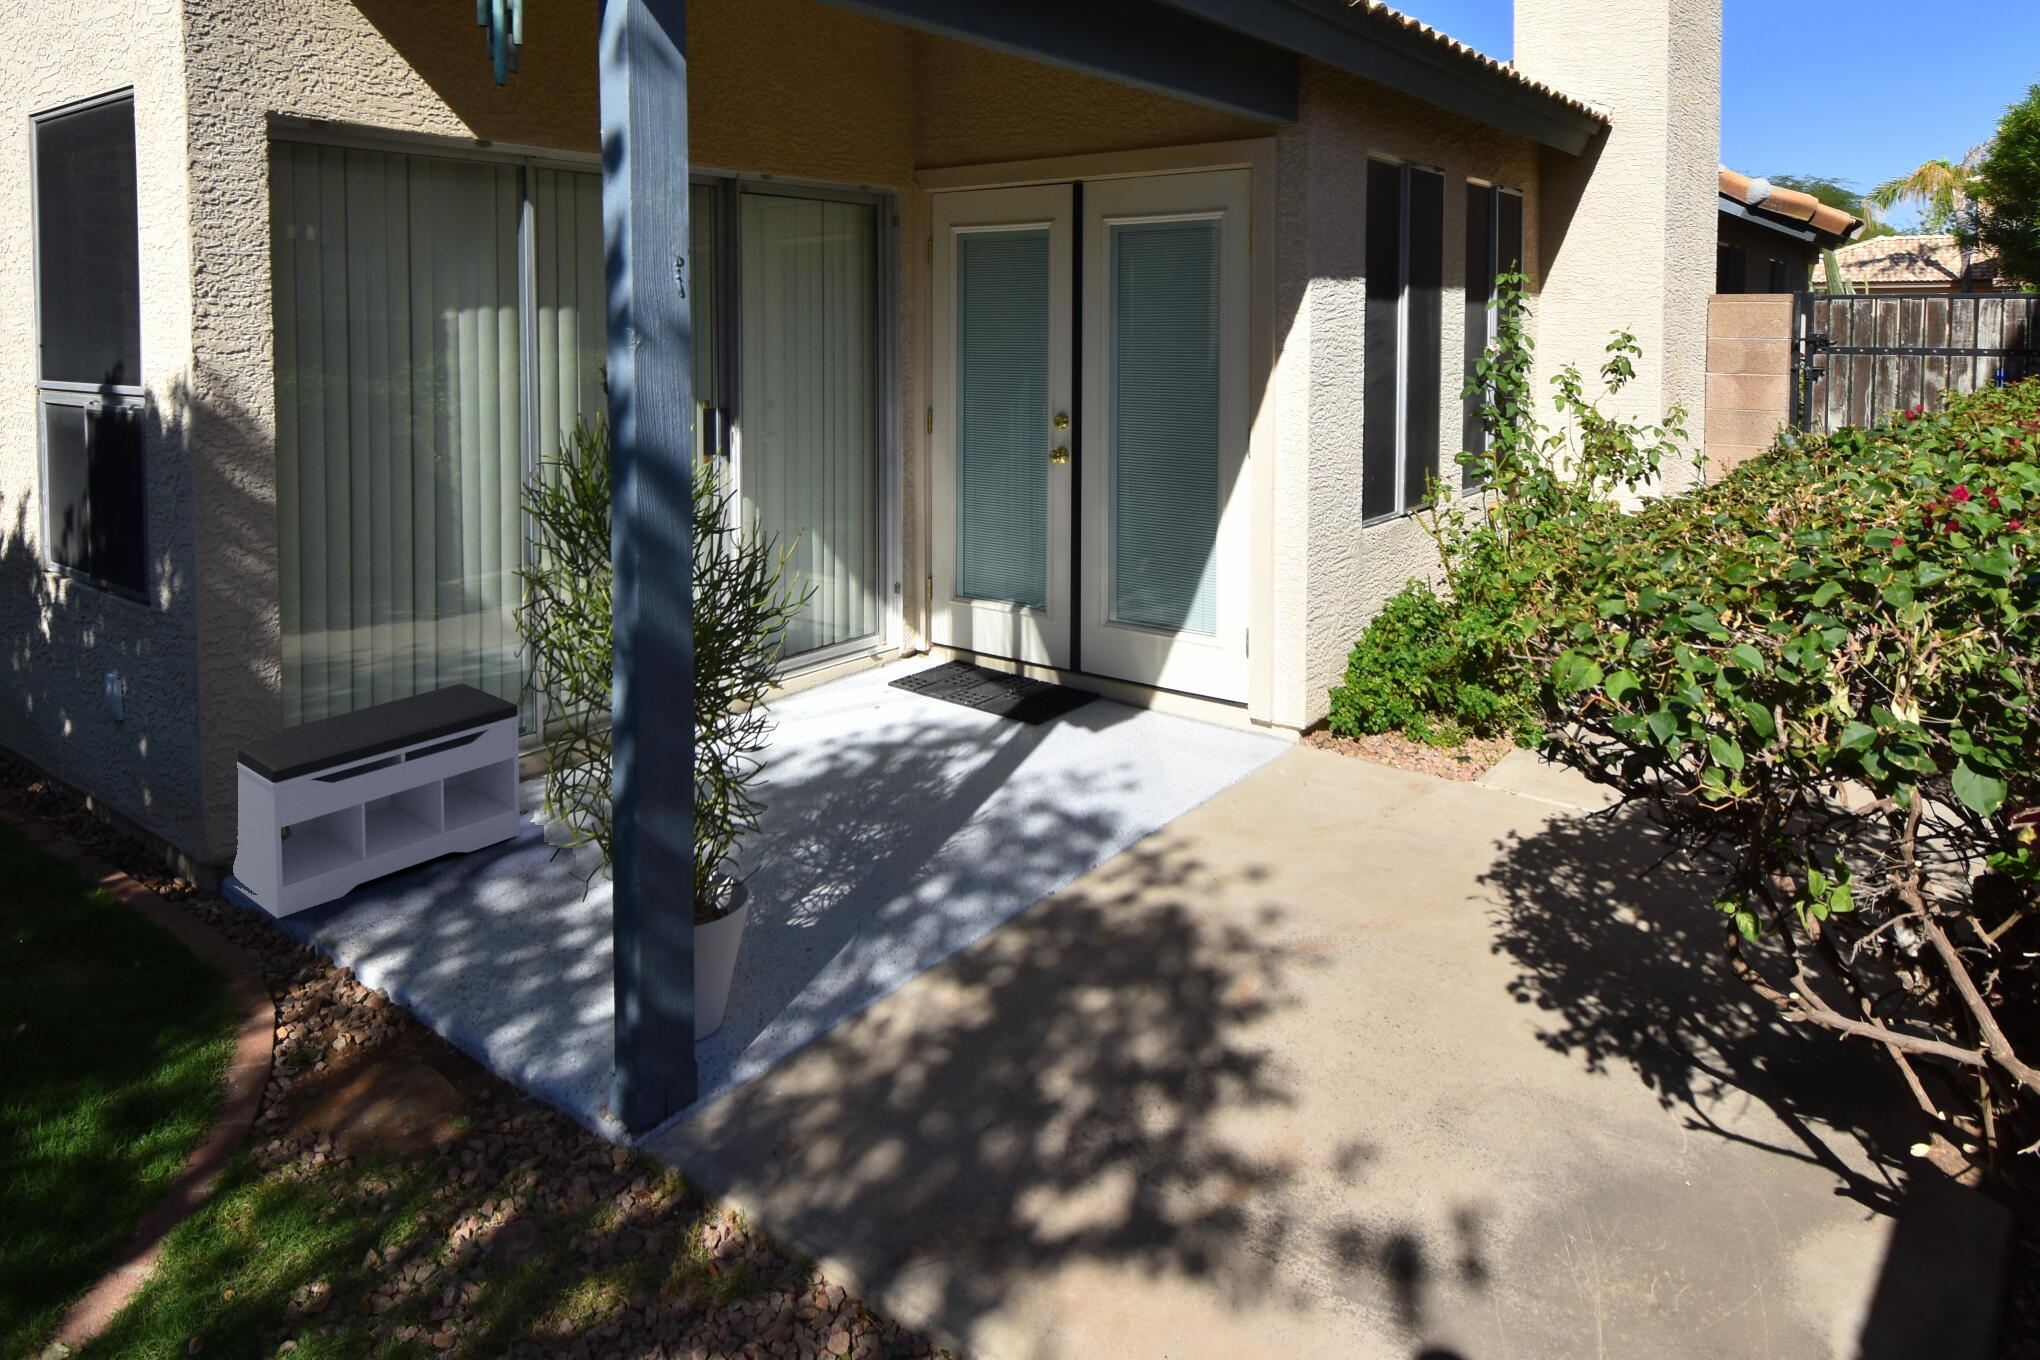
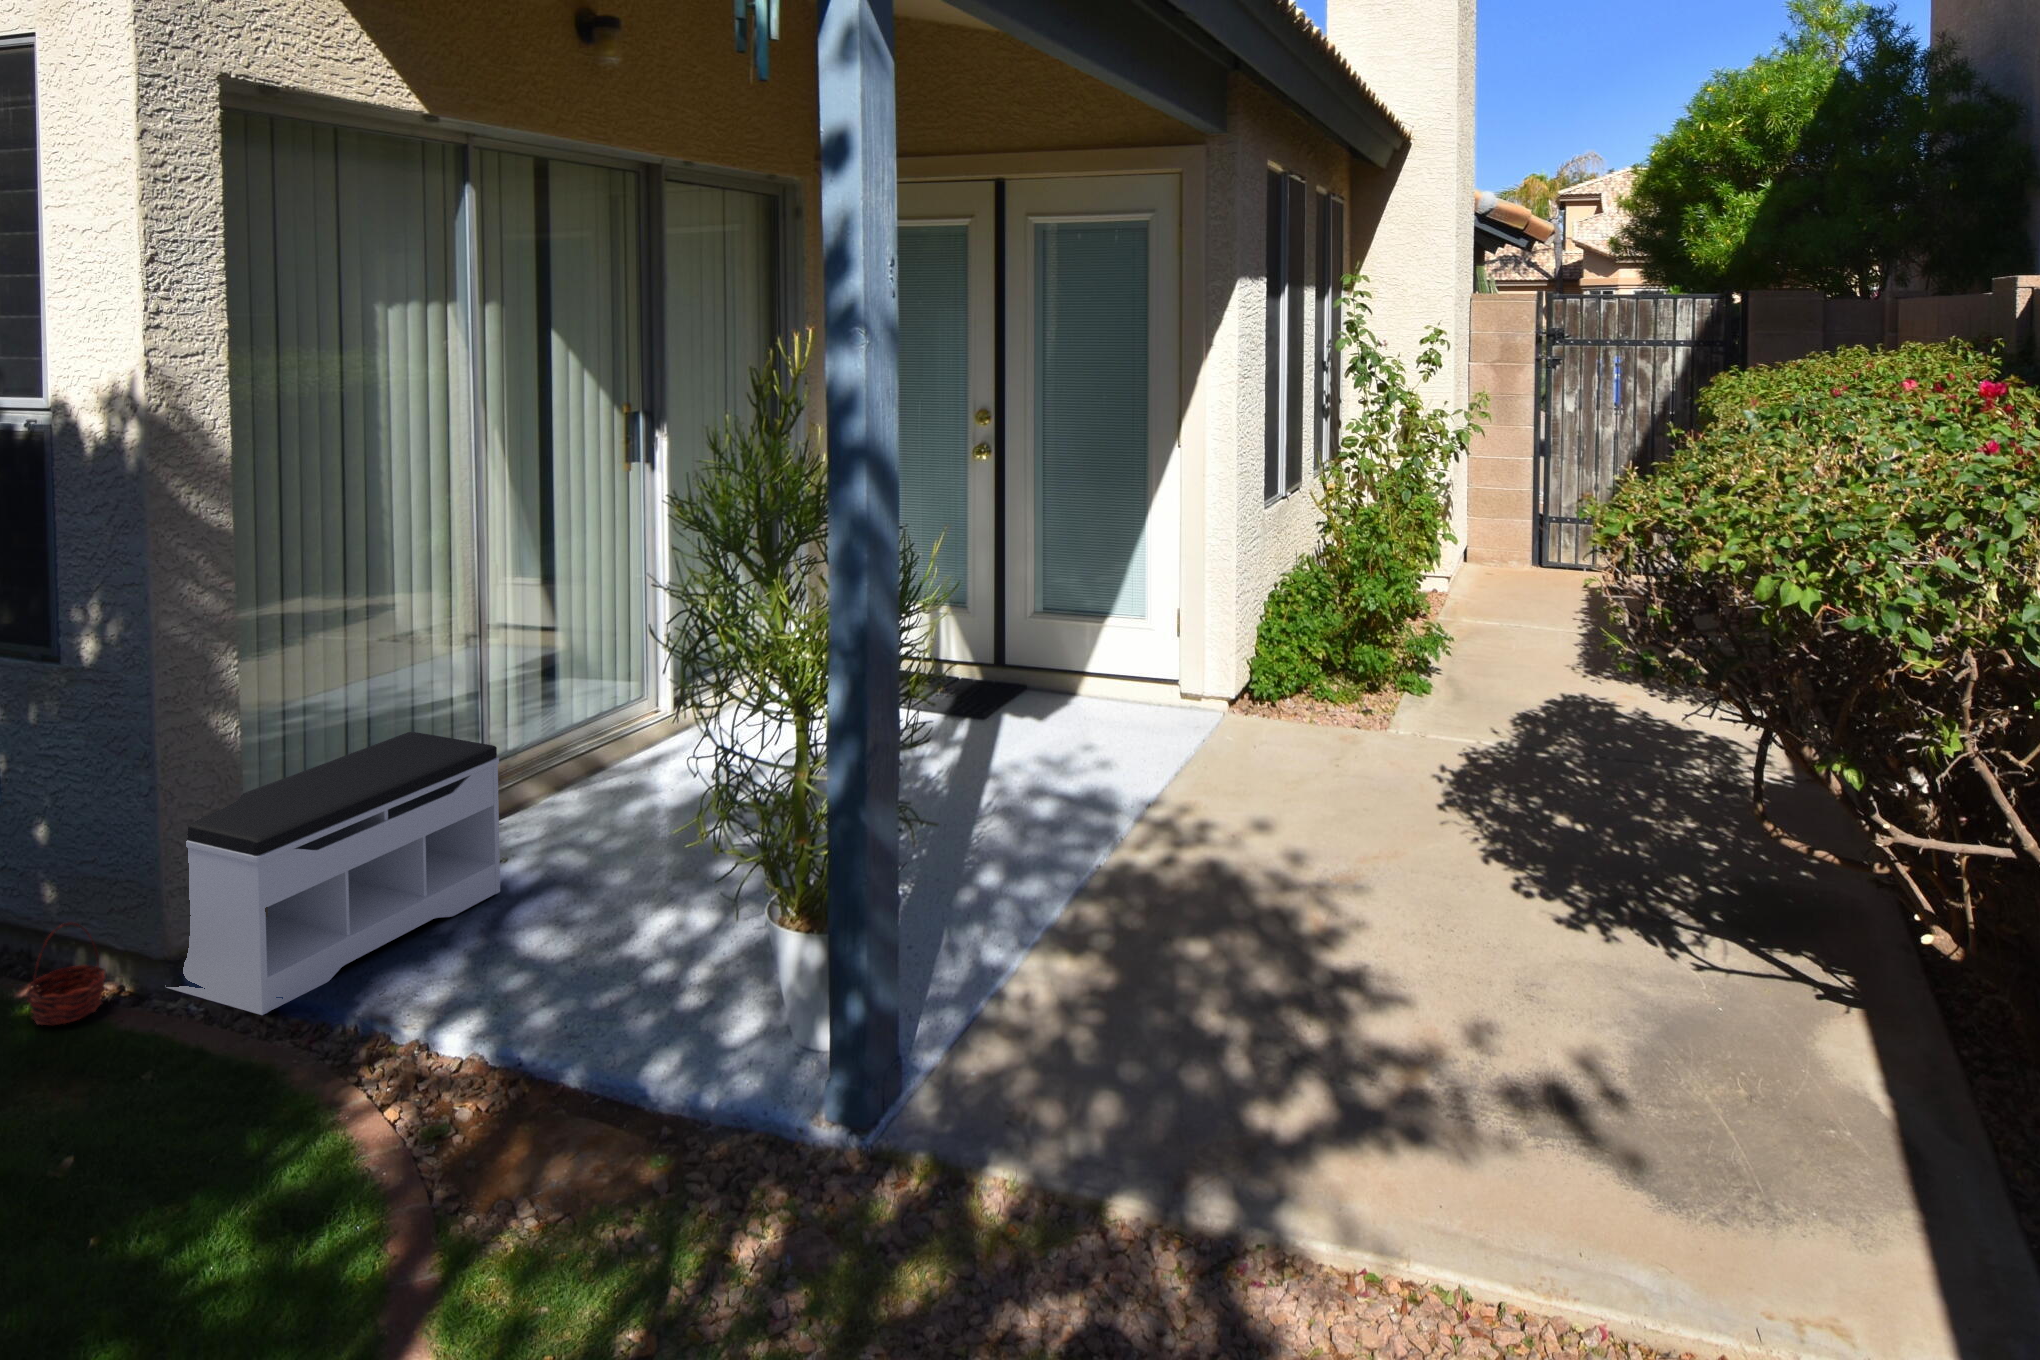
basket: none [116,818,180,901] -> present [26,922,106,1025]

